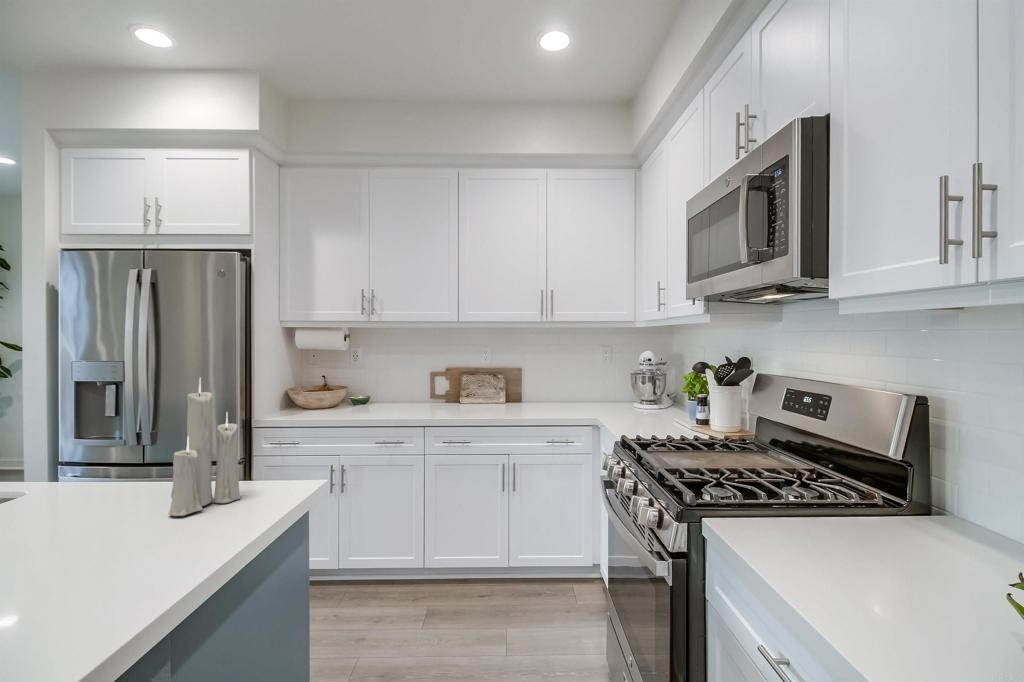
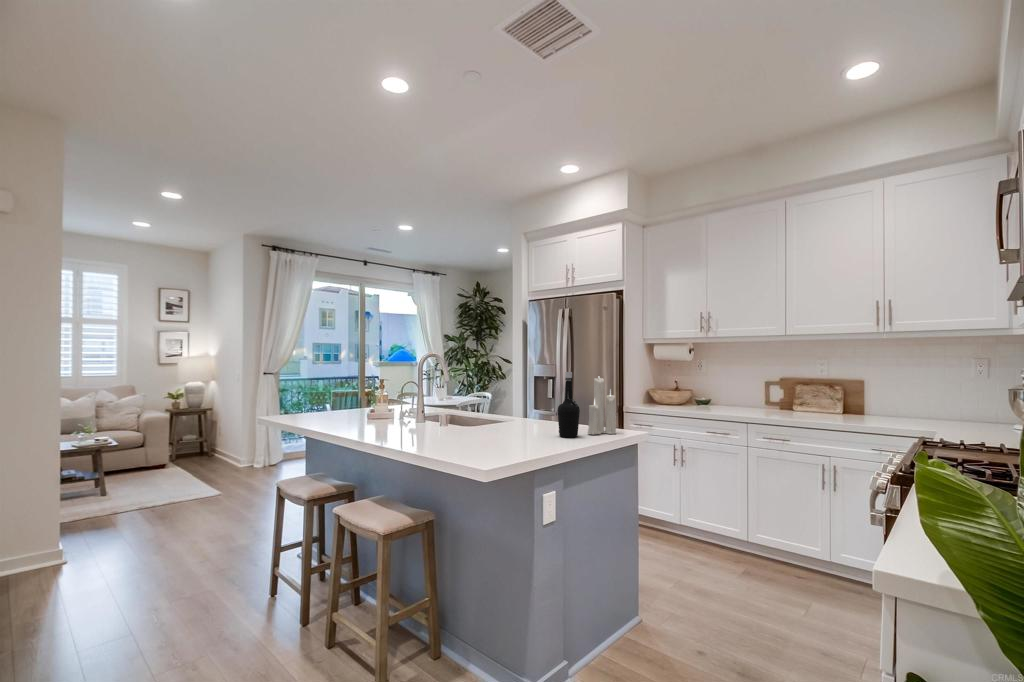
bottle: none [74,386,145,548] -> present [557,372,580,438]

